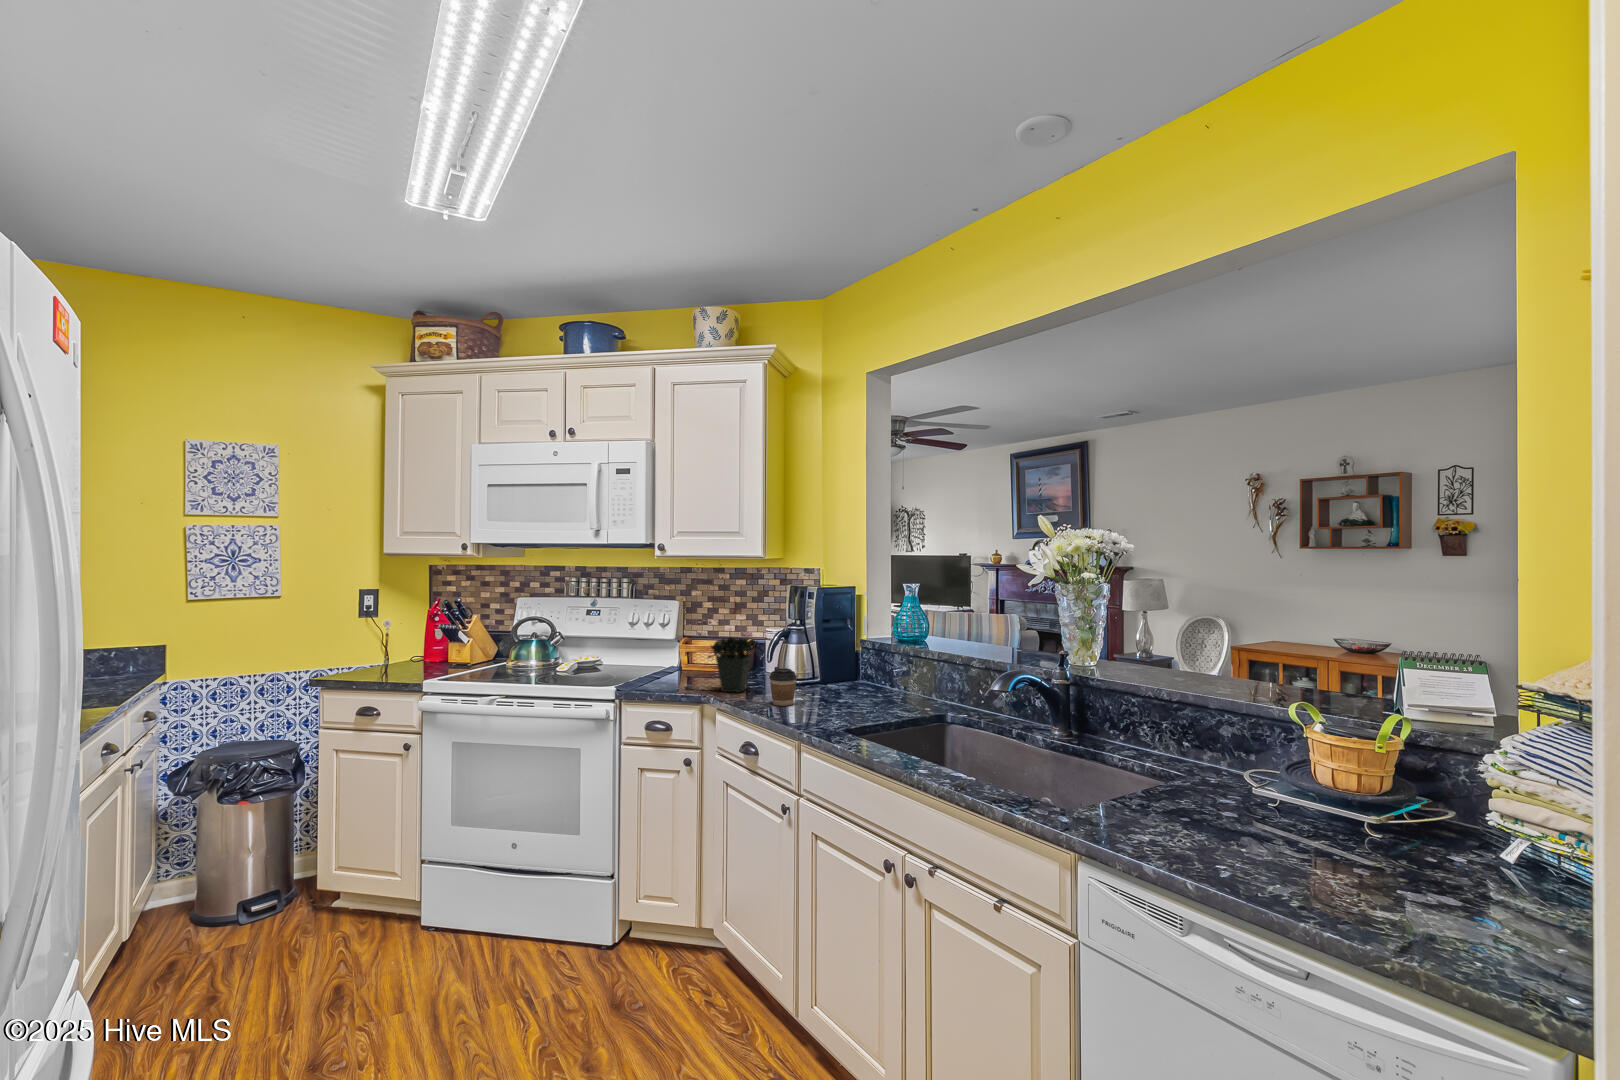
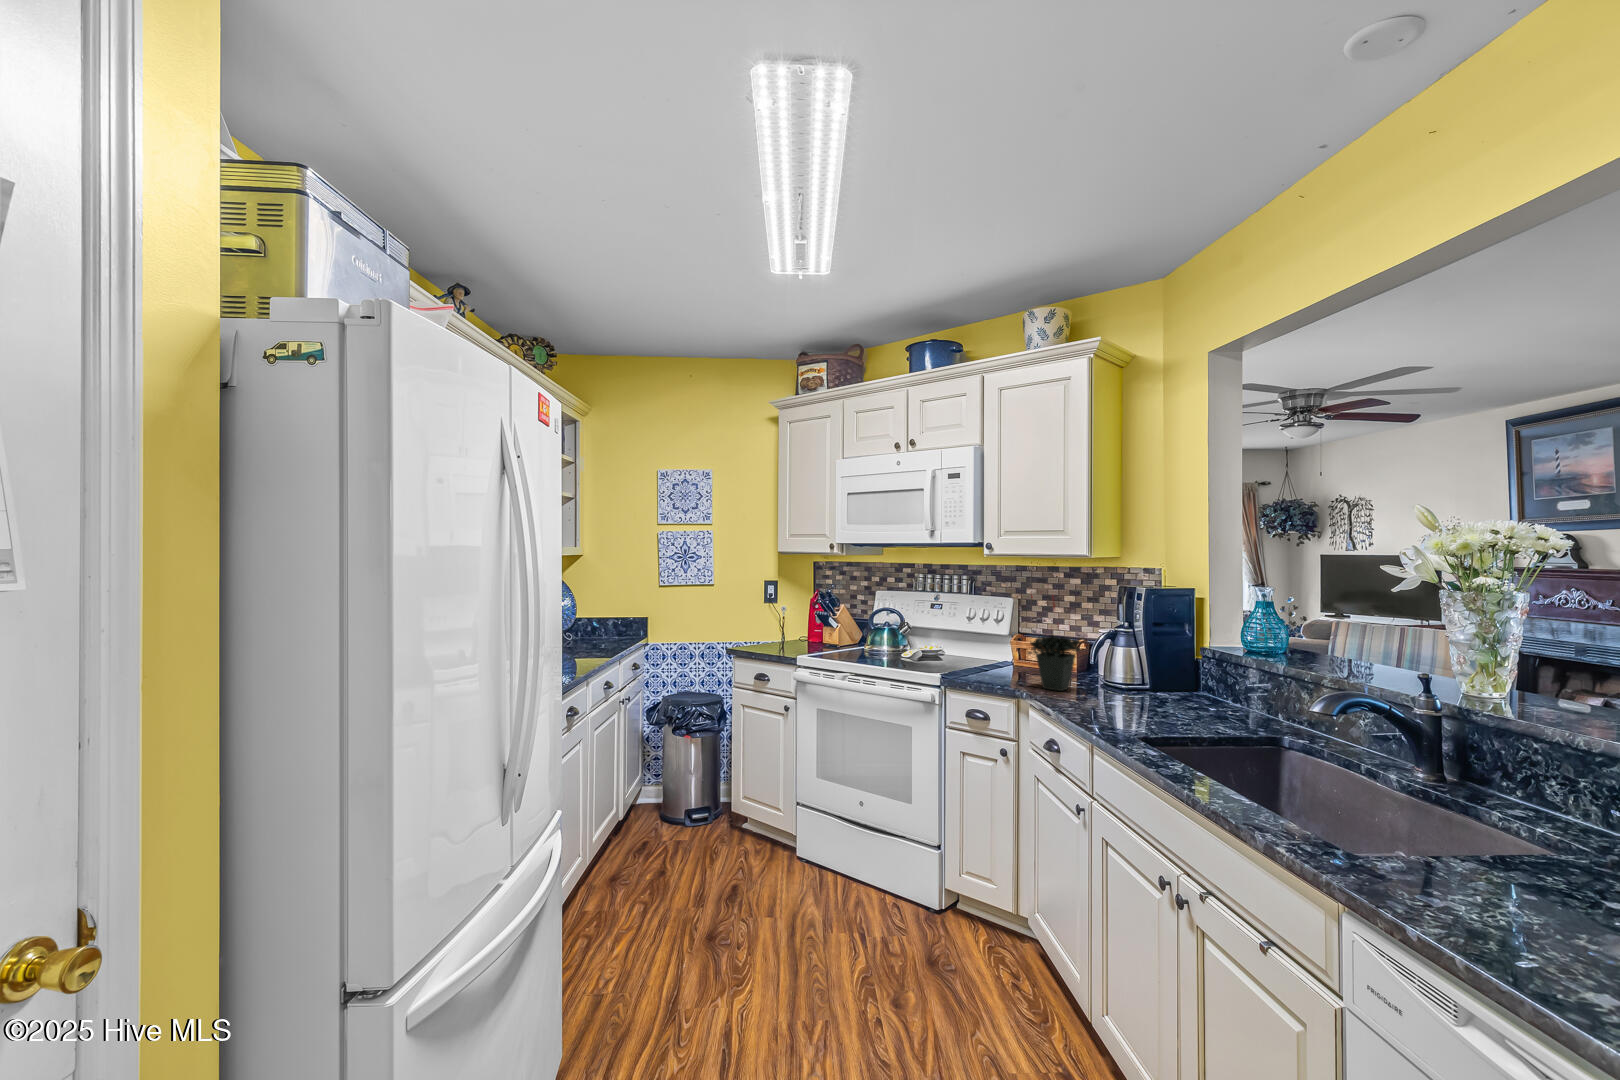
coffee cup: present [769,667,797,706] -> none [1088,669,1119,710]

